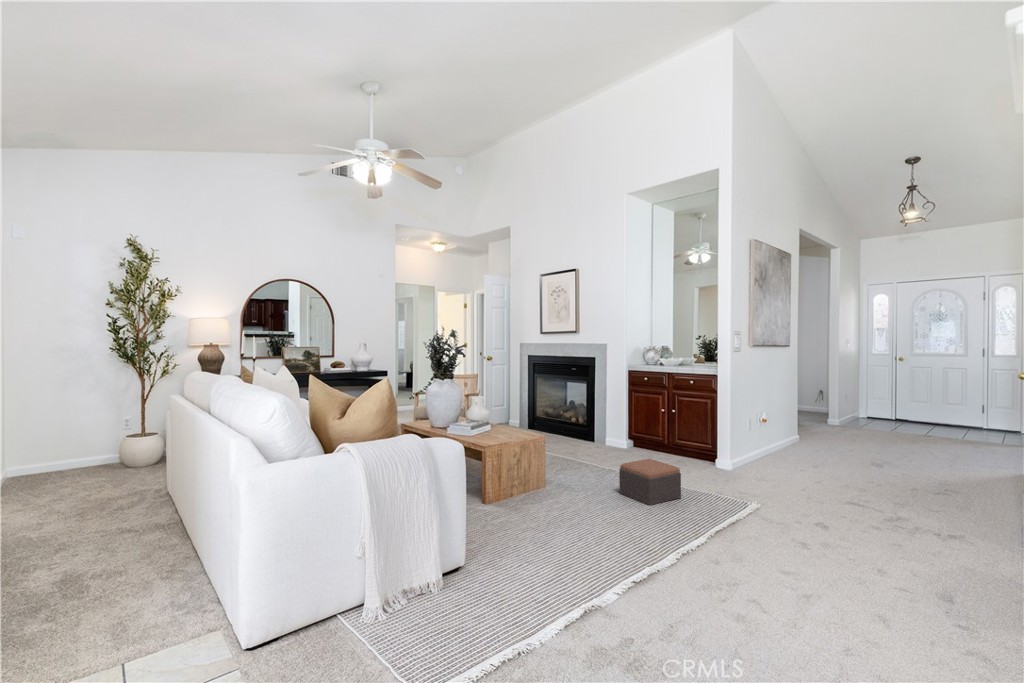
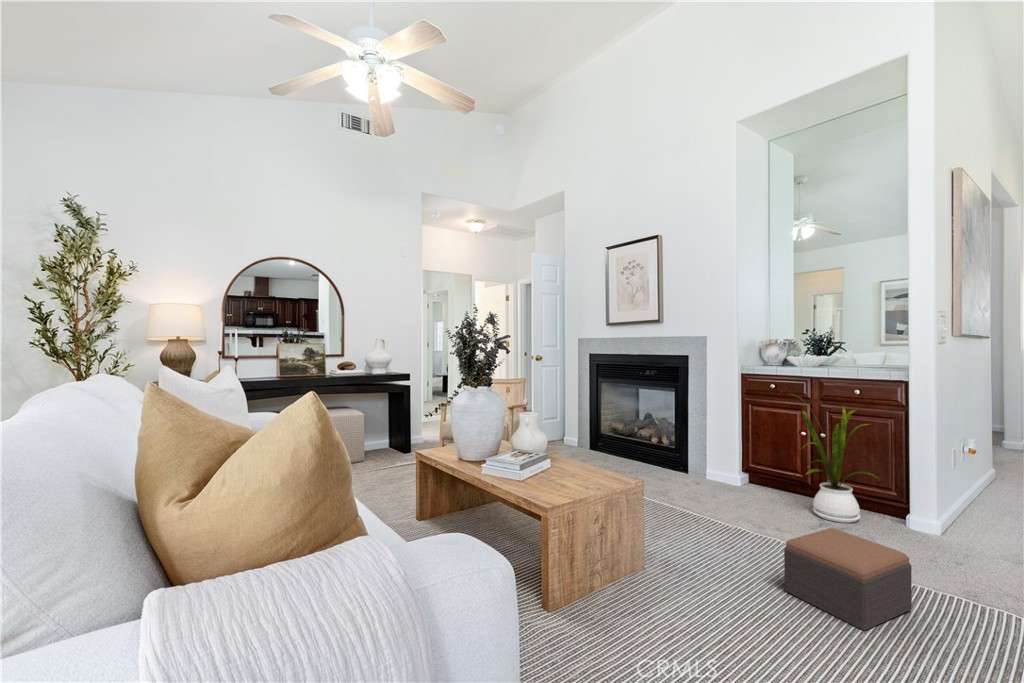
house plant: none [649,383,701,465] -> present [803,407,878,523]

